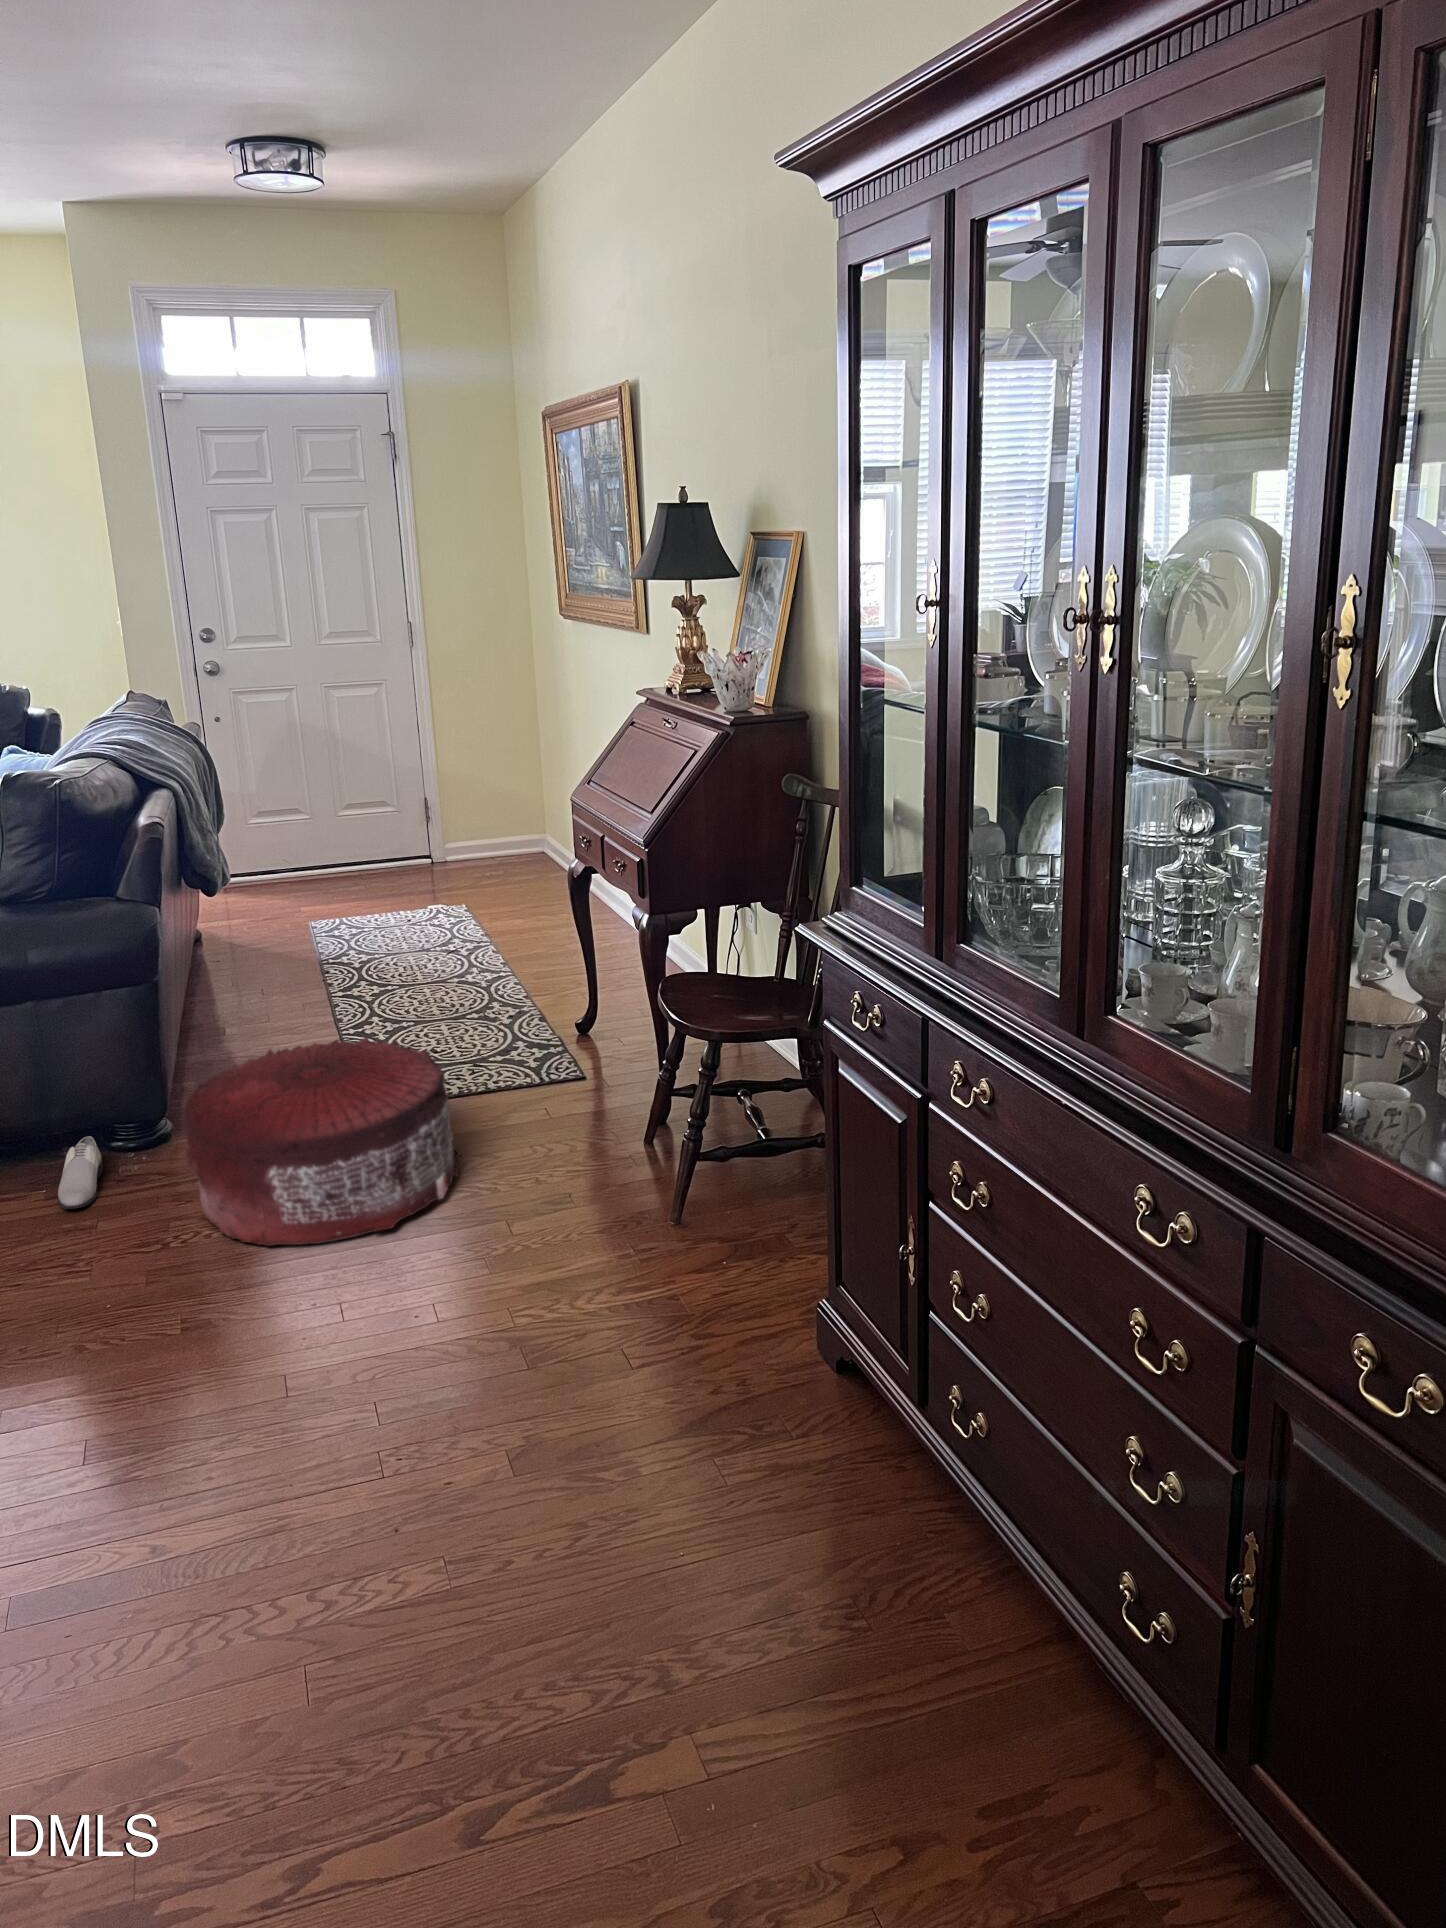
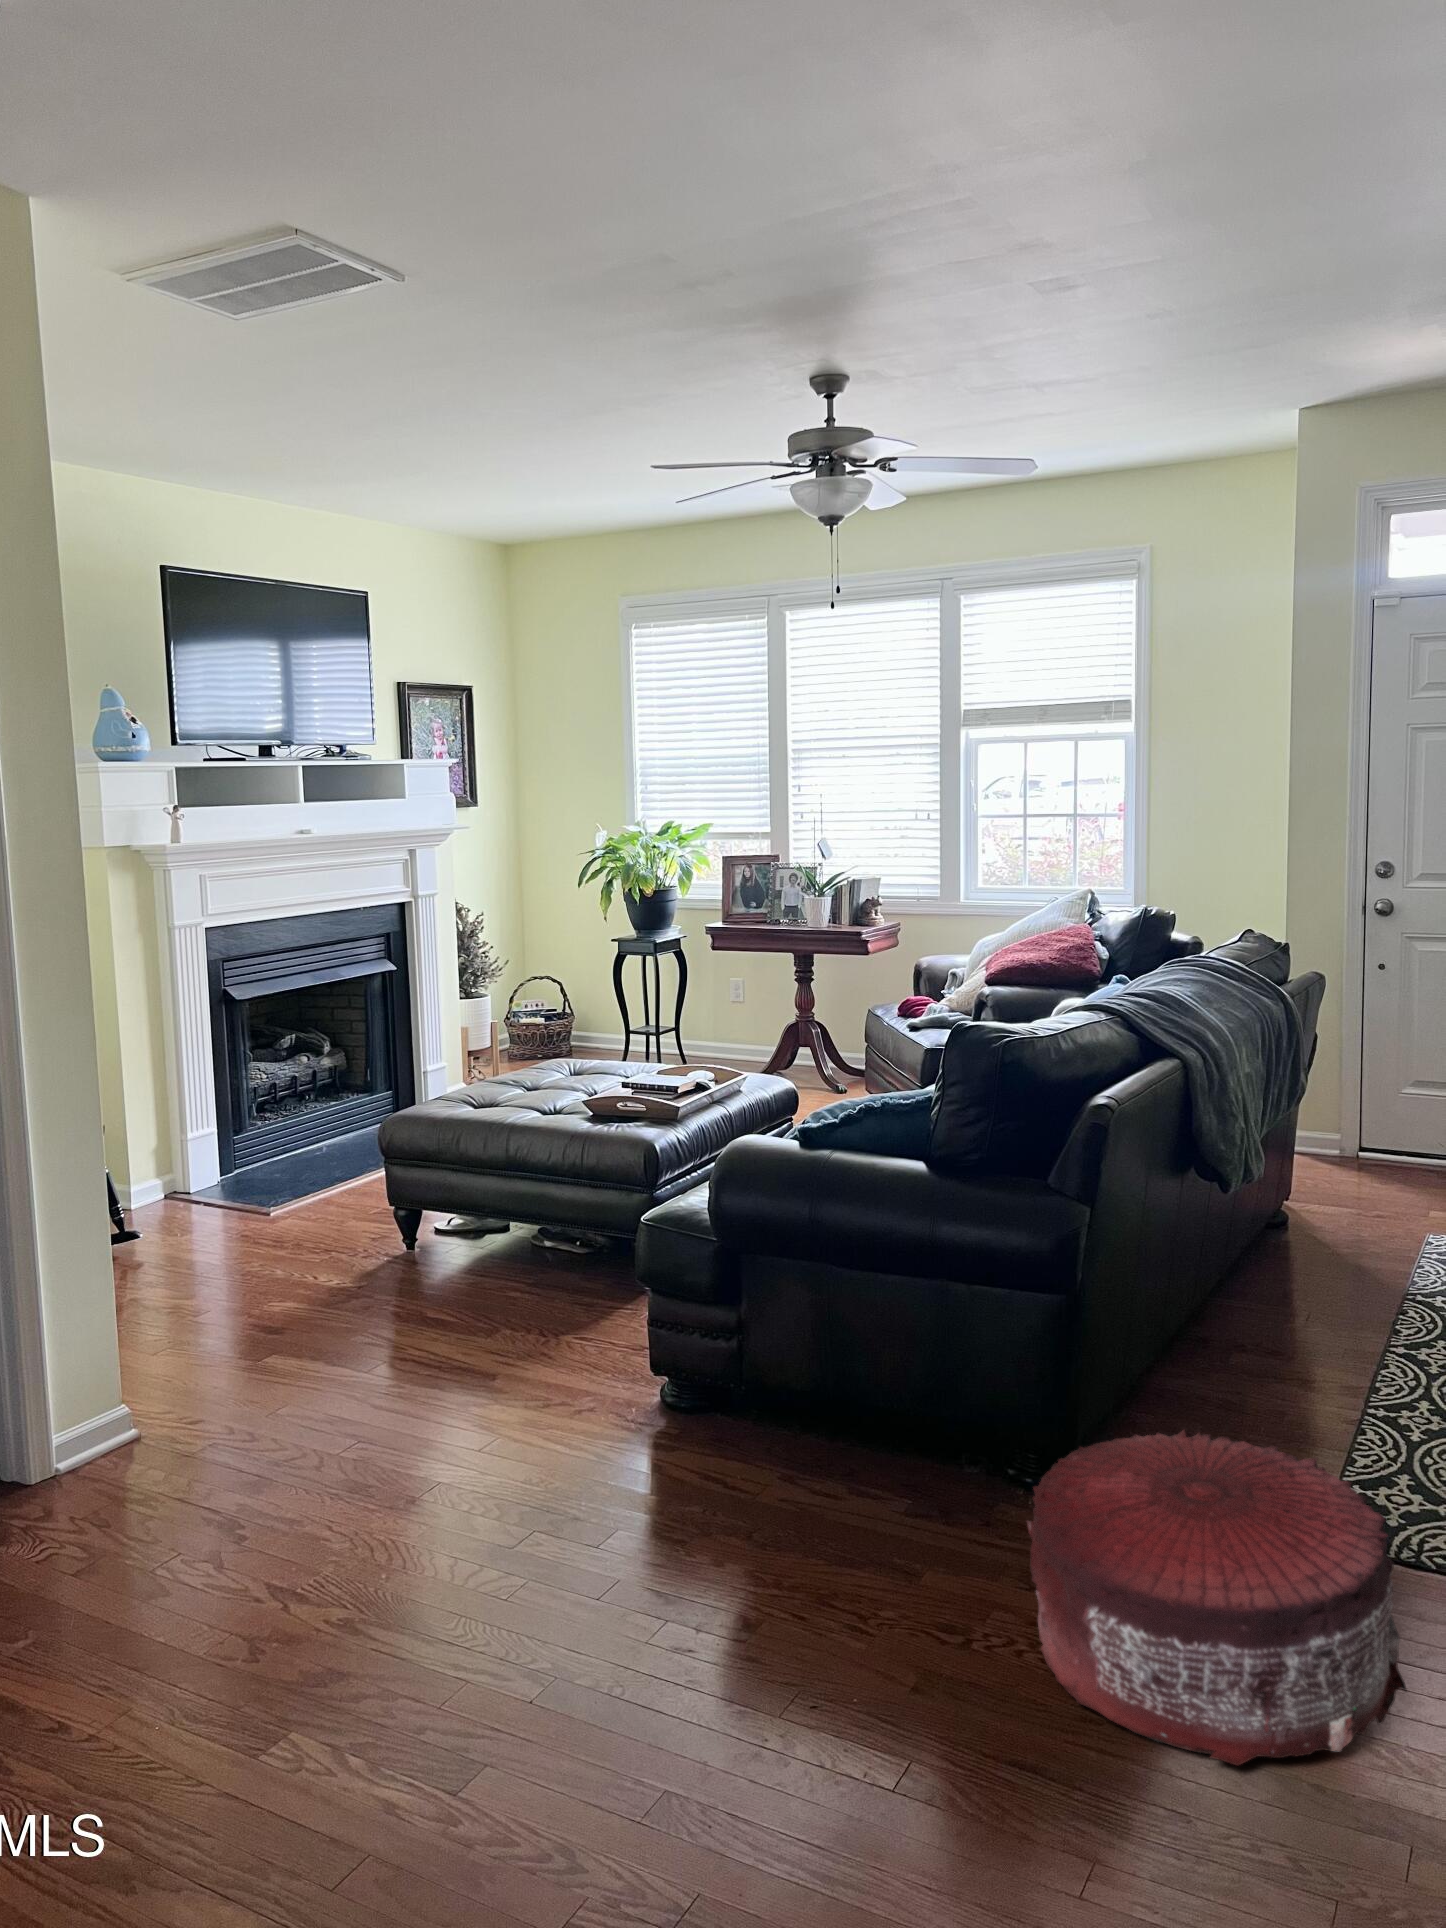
shoe: present [58,1136,103,1209] -> none [921,1451,993,1538]

